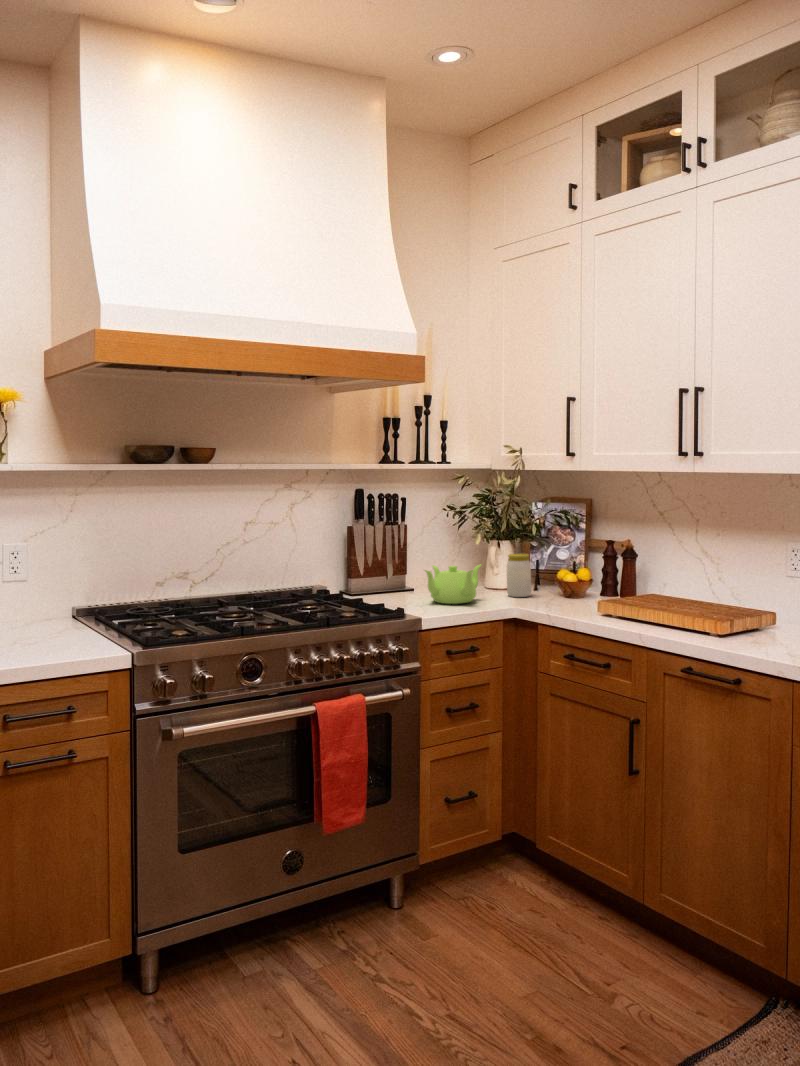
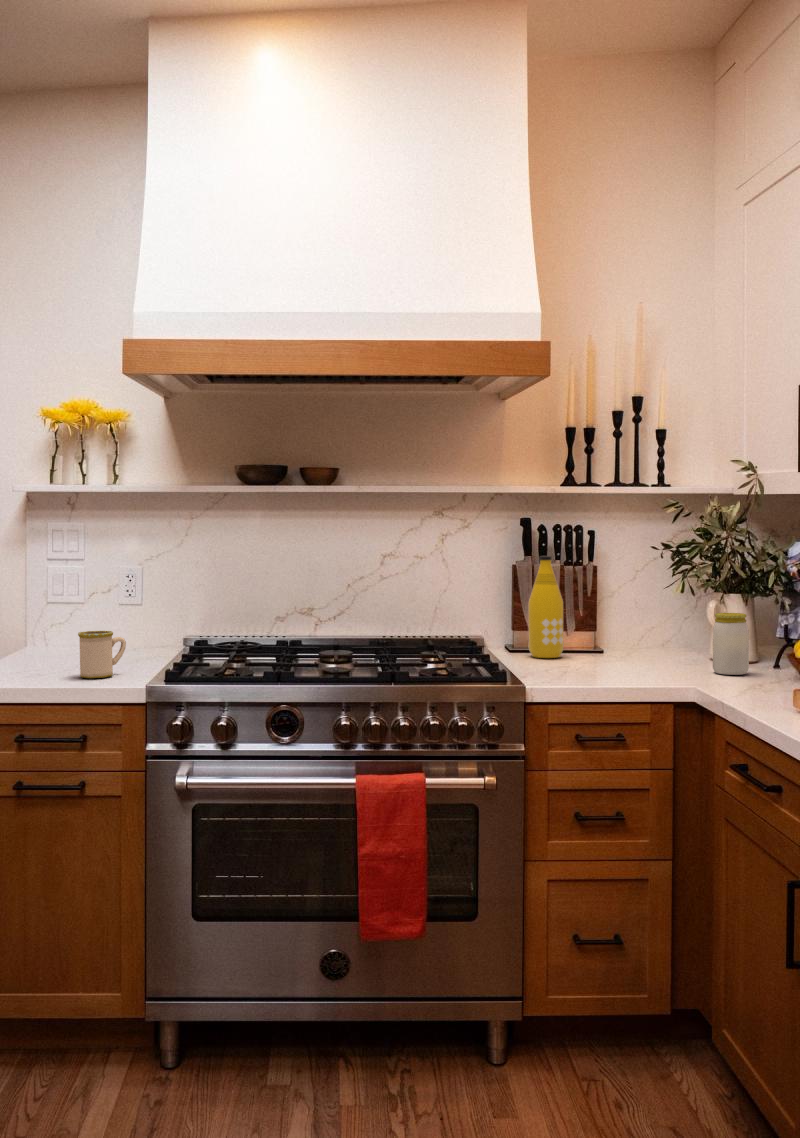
bottle: none [368,518,395,595] -> present [528,556,563,658]
teapot: present [425,564,481,604] -> none [573,622,668,675]
mug: none [34,602,75,647] -> present [78,631,126,678]

